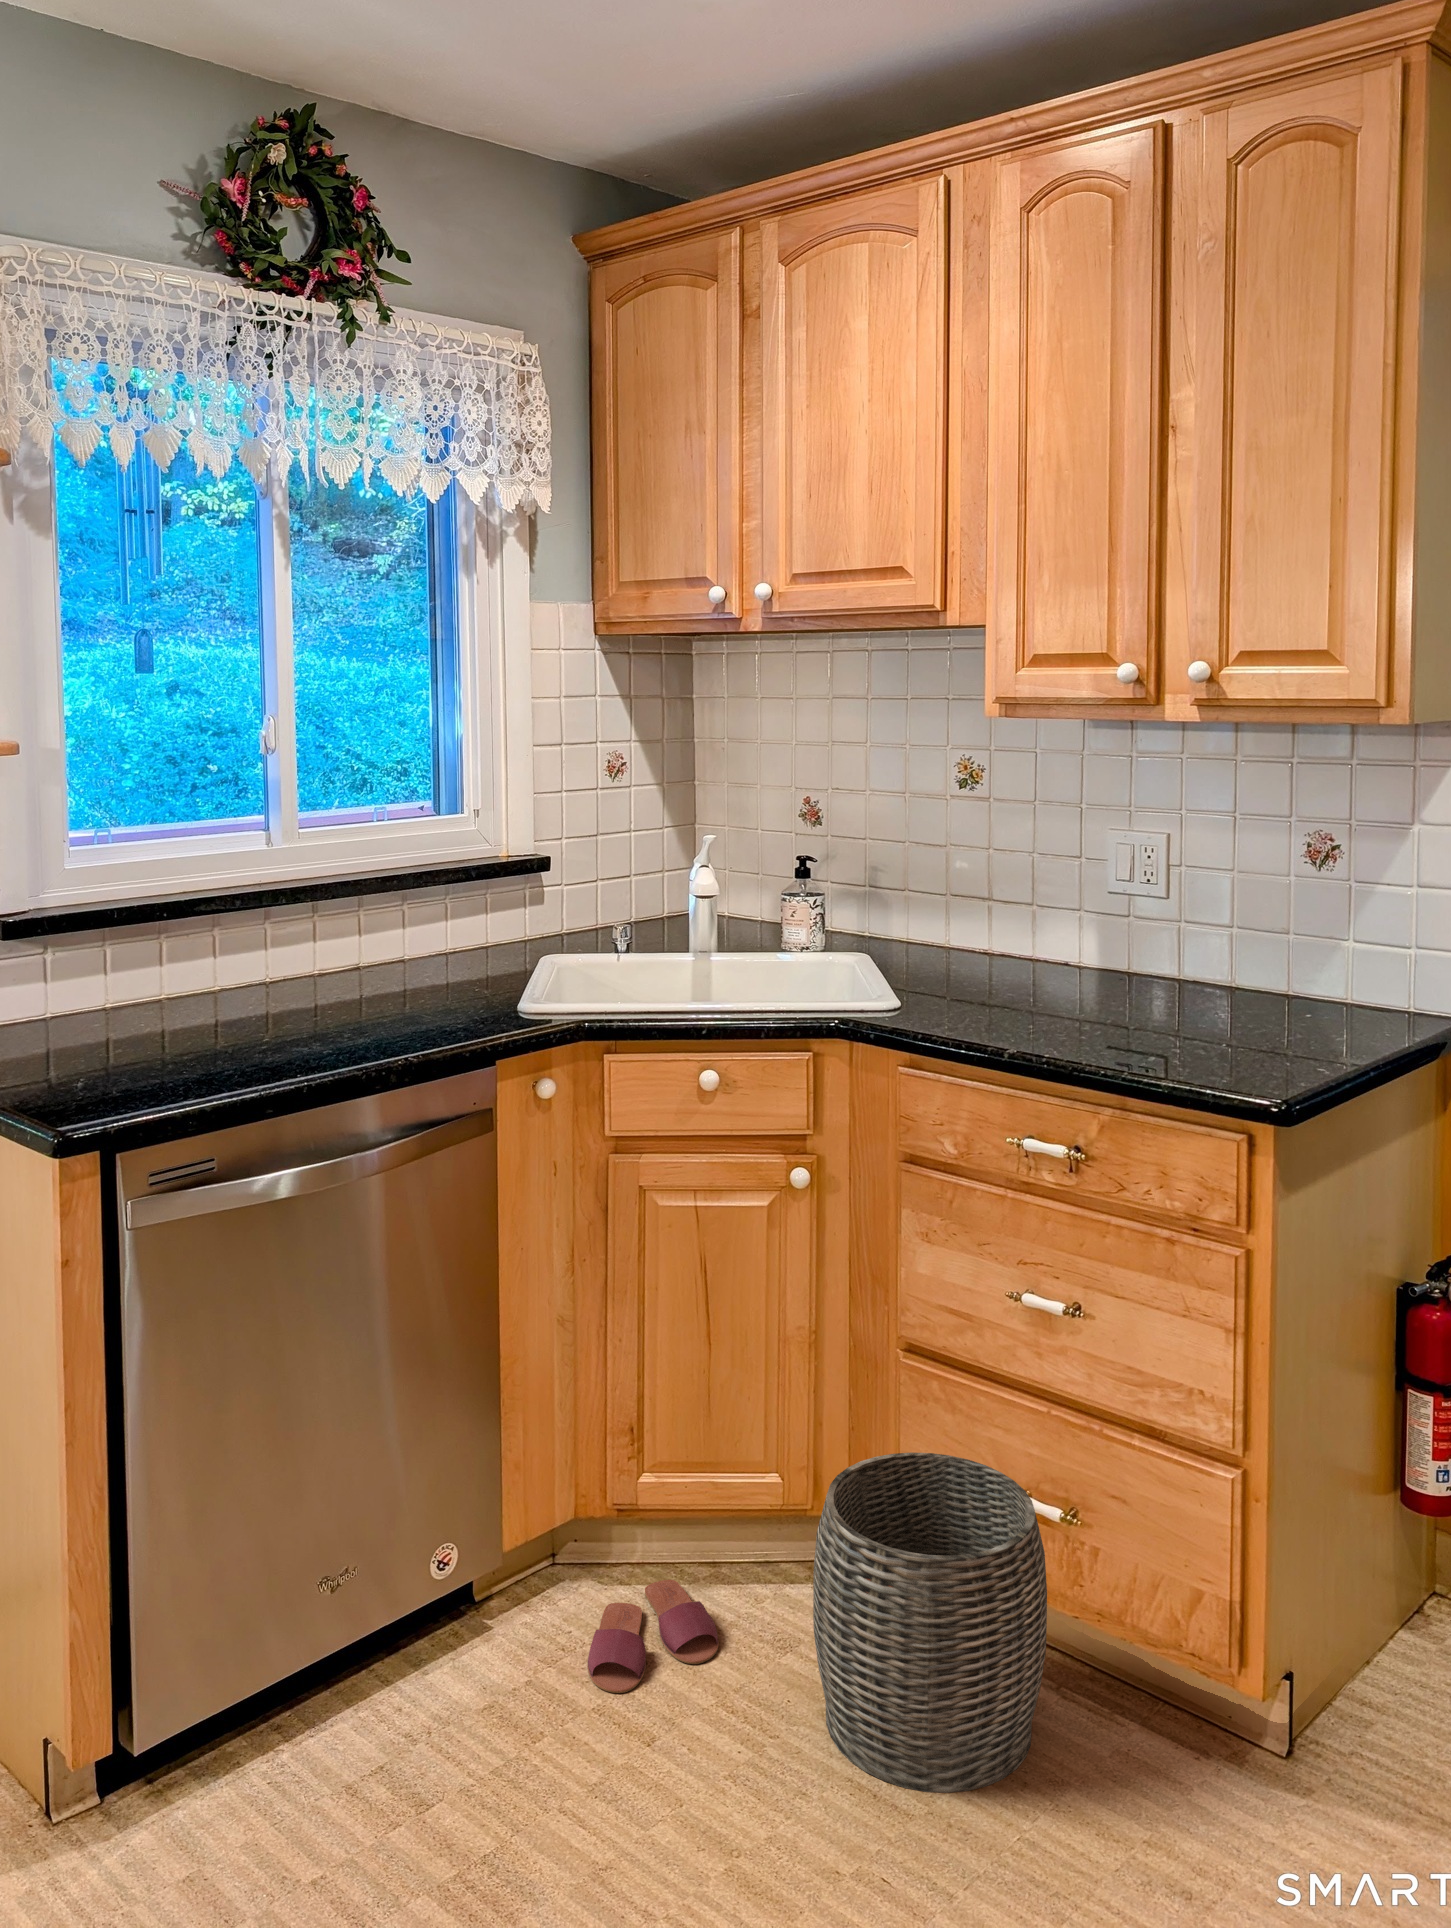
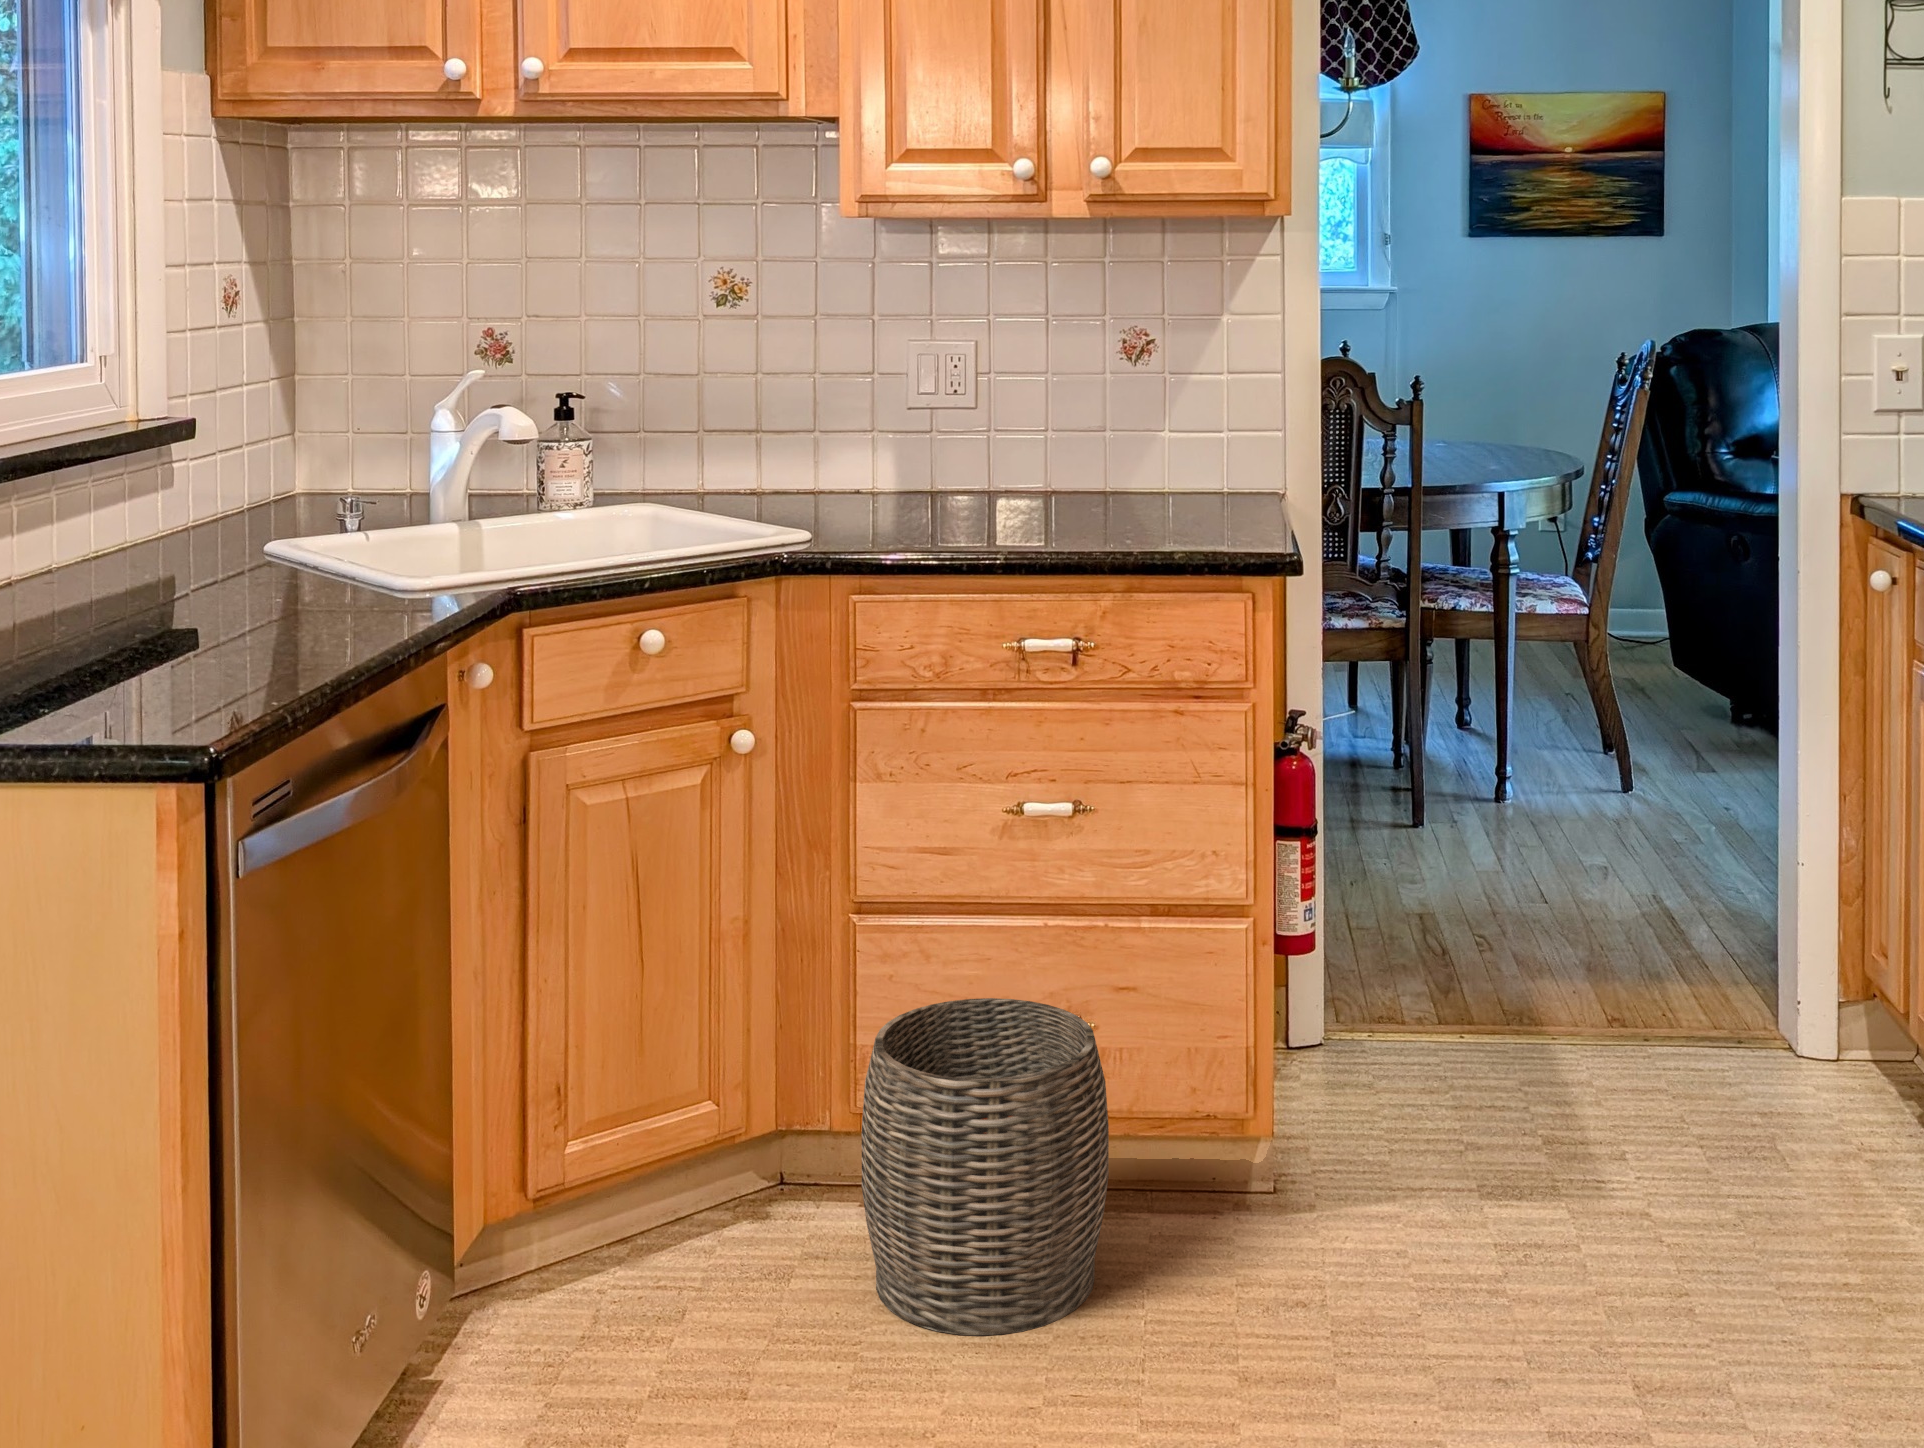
slippers: present [588,1580,719,1693] -> none [561,1272,726,1388]

